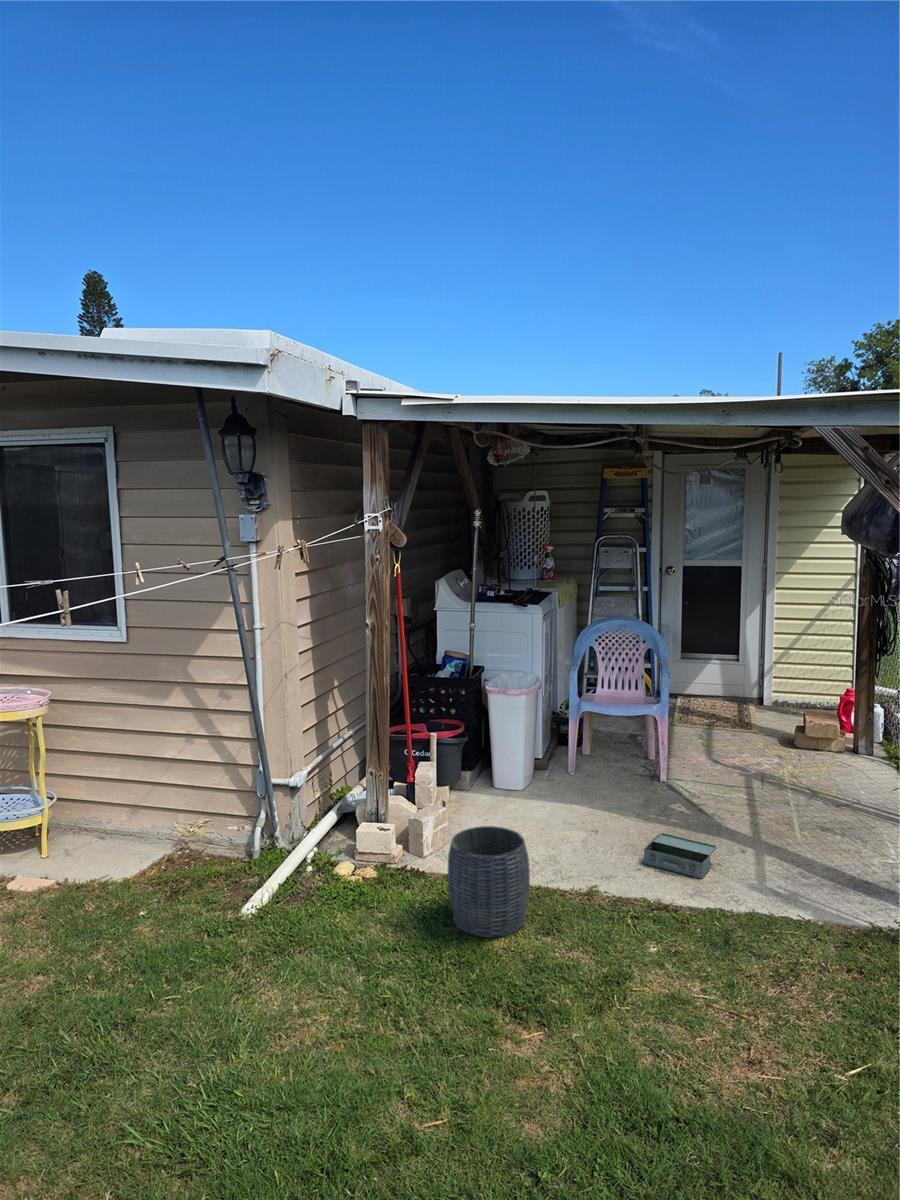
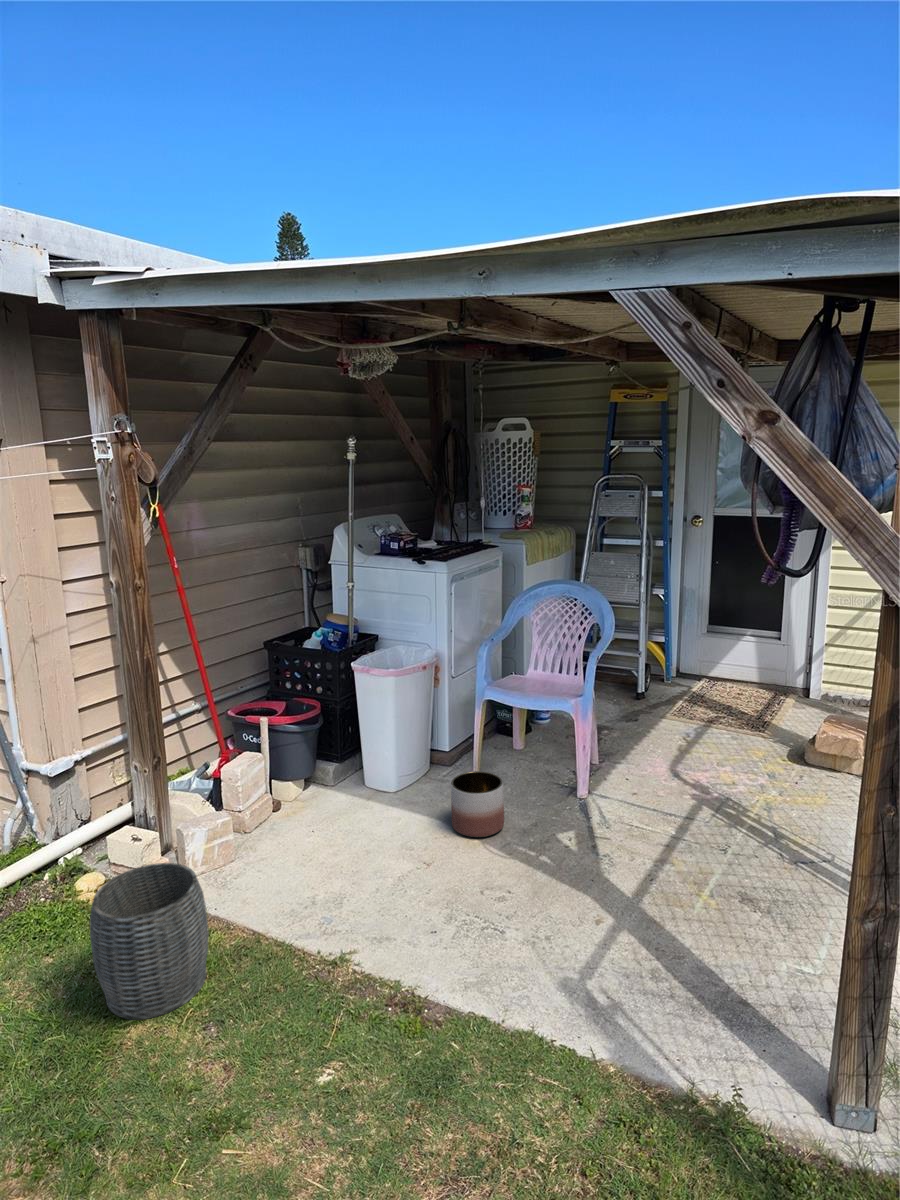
planter: none [590,762,632,811] -> present [451,771,504,837]
toolbox: present [644,833,717,879] -> none [426,888,522,971]

